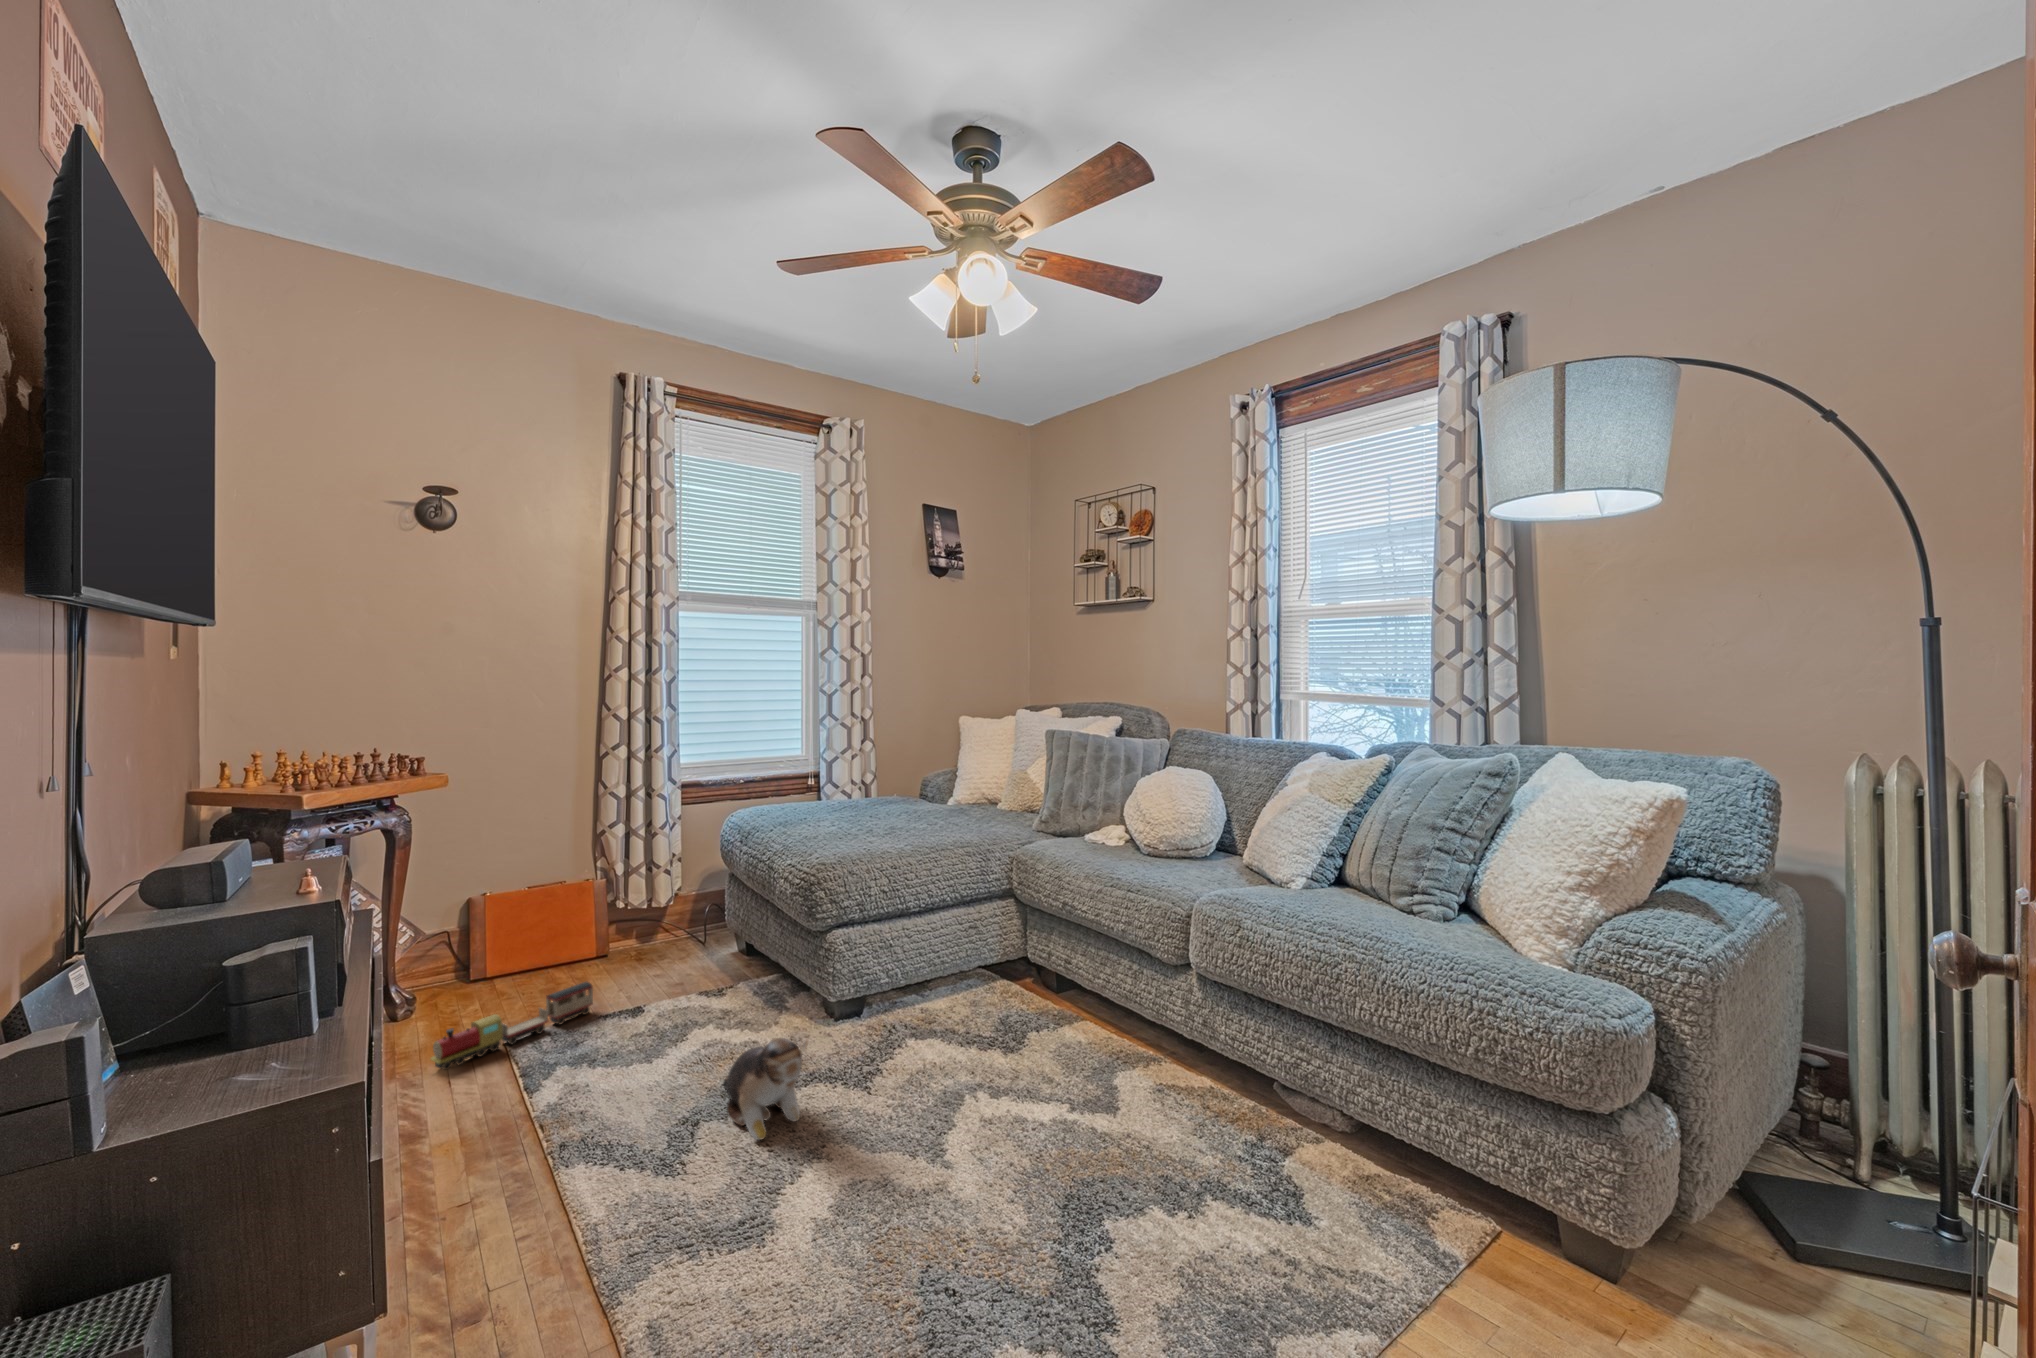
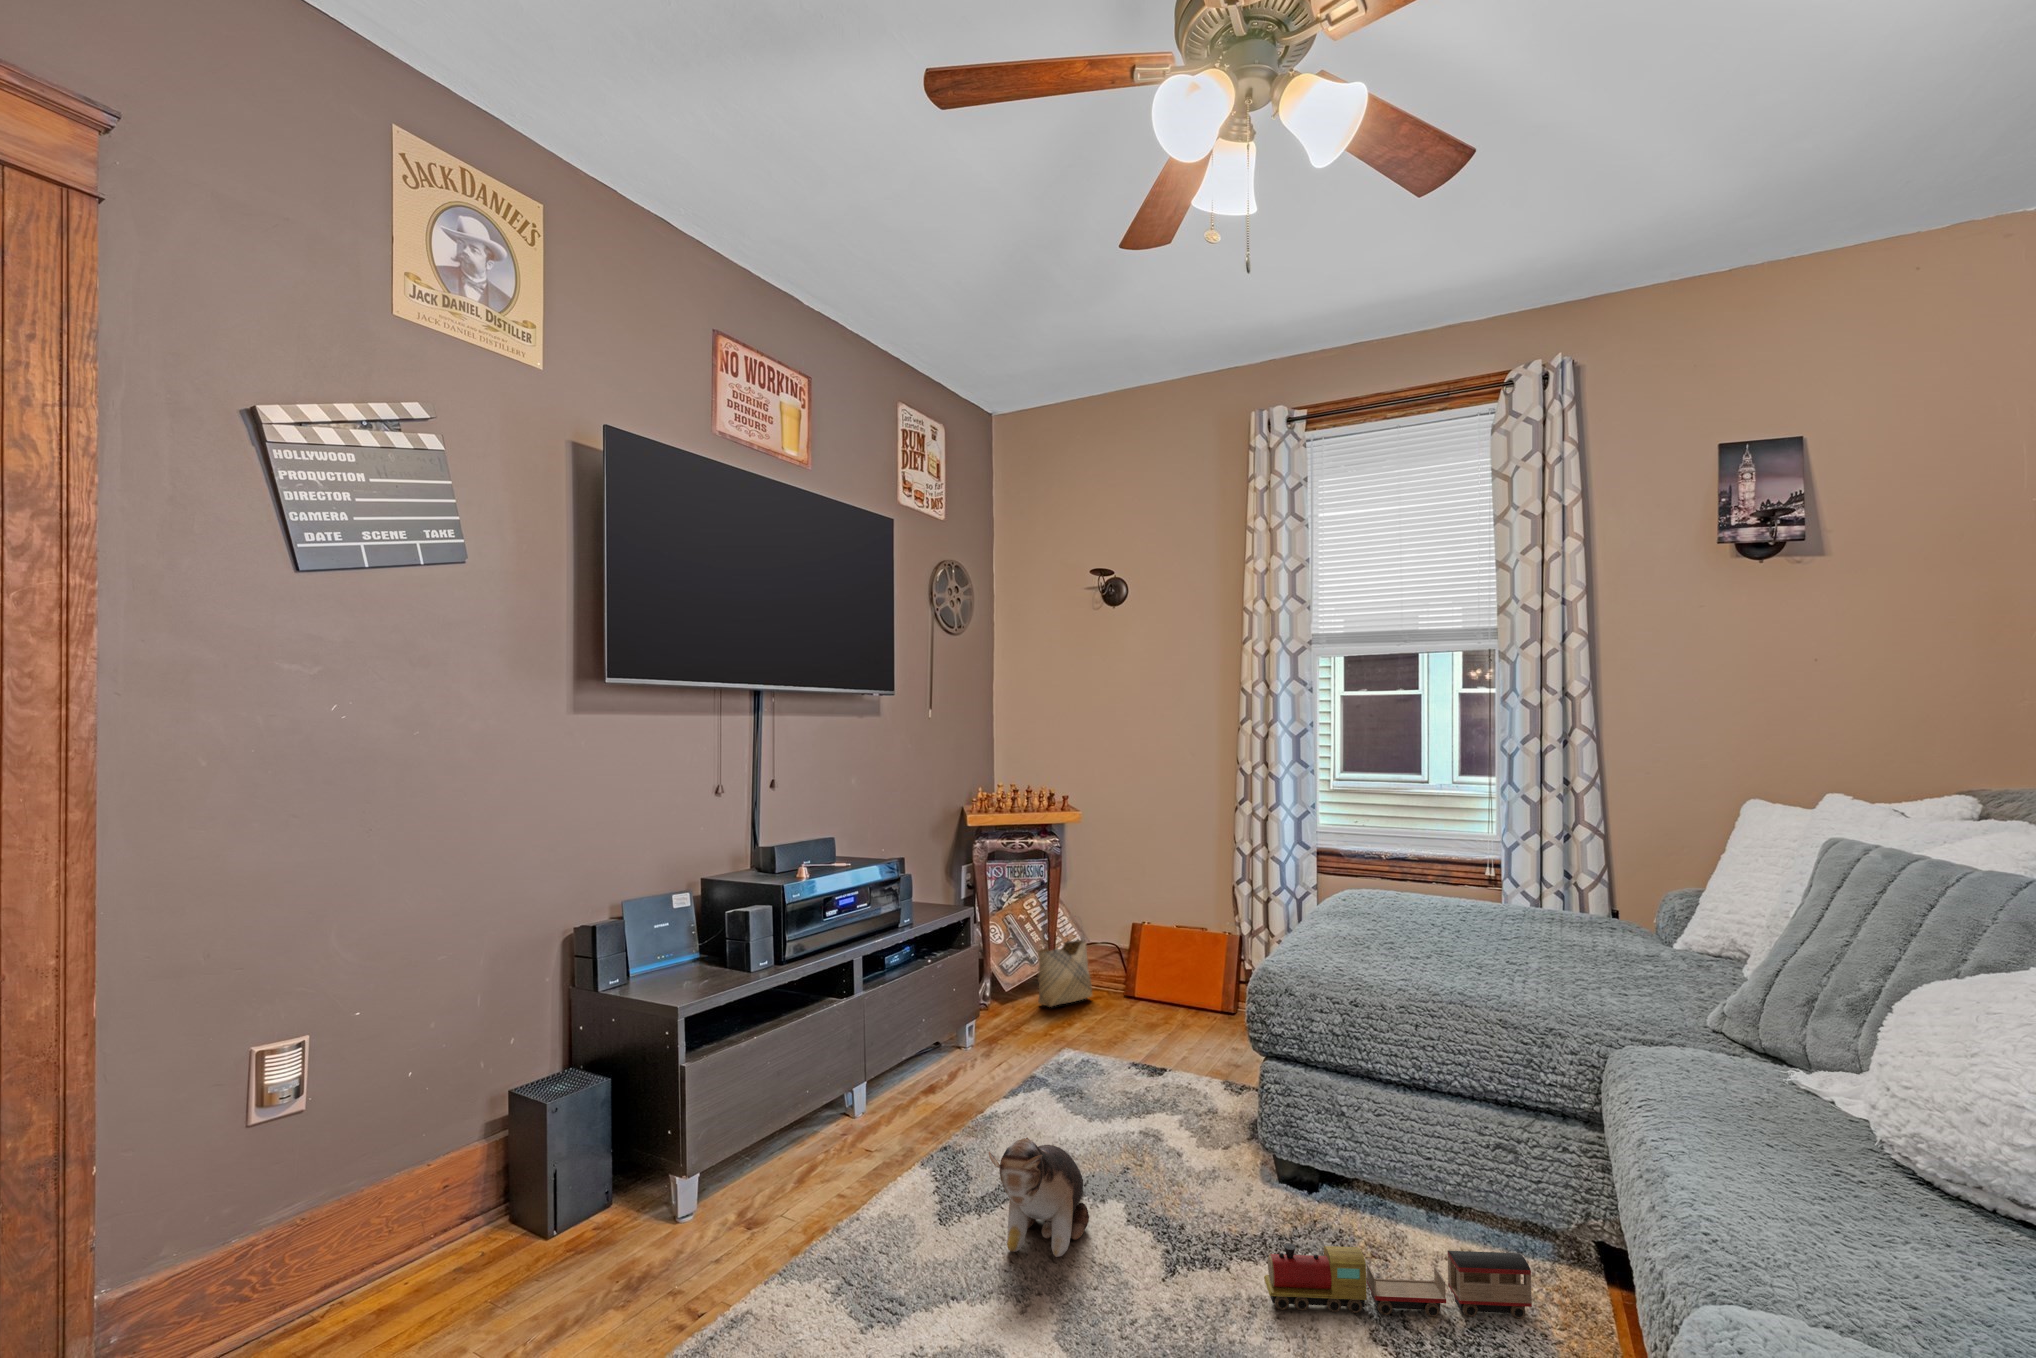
woven basket: none [407,898,469,1009] -> present [1038,914,1092,1007]
toy train: present [431,982,593,1070] -> present [1264,1243,1532,1319]

